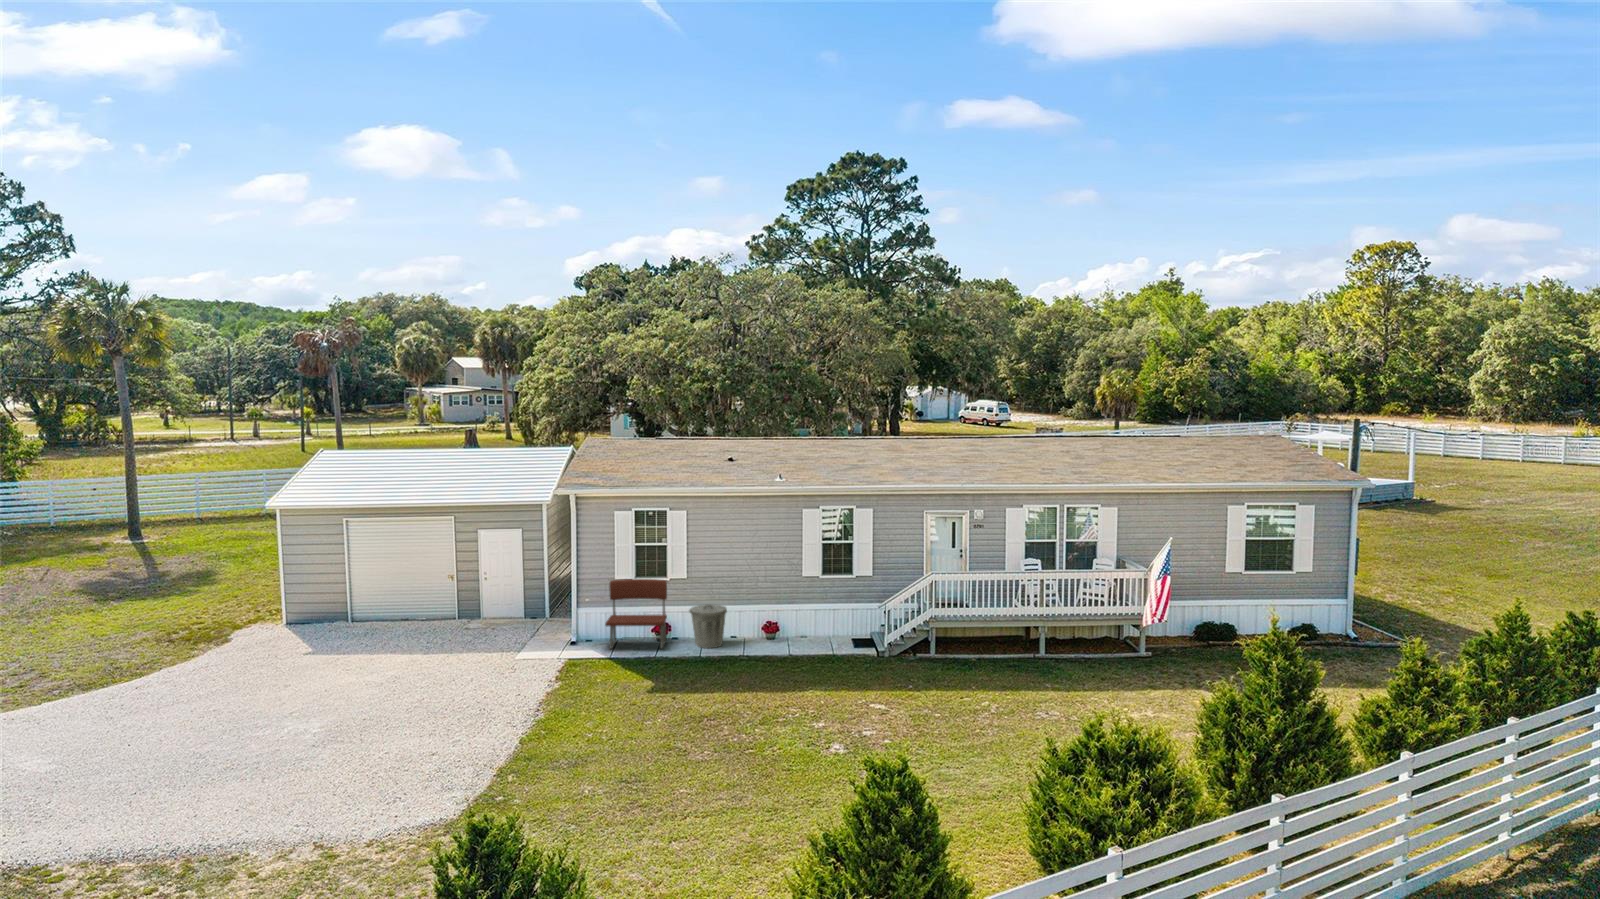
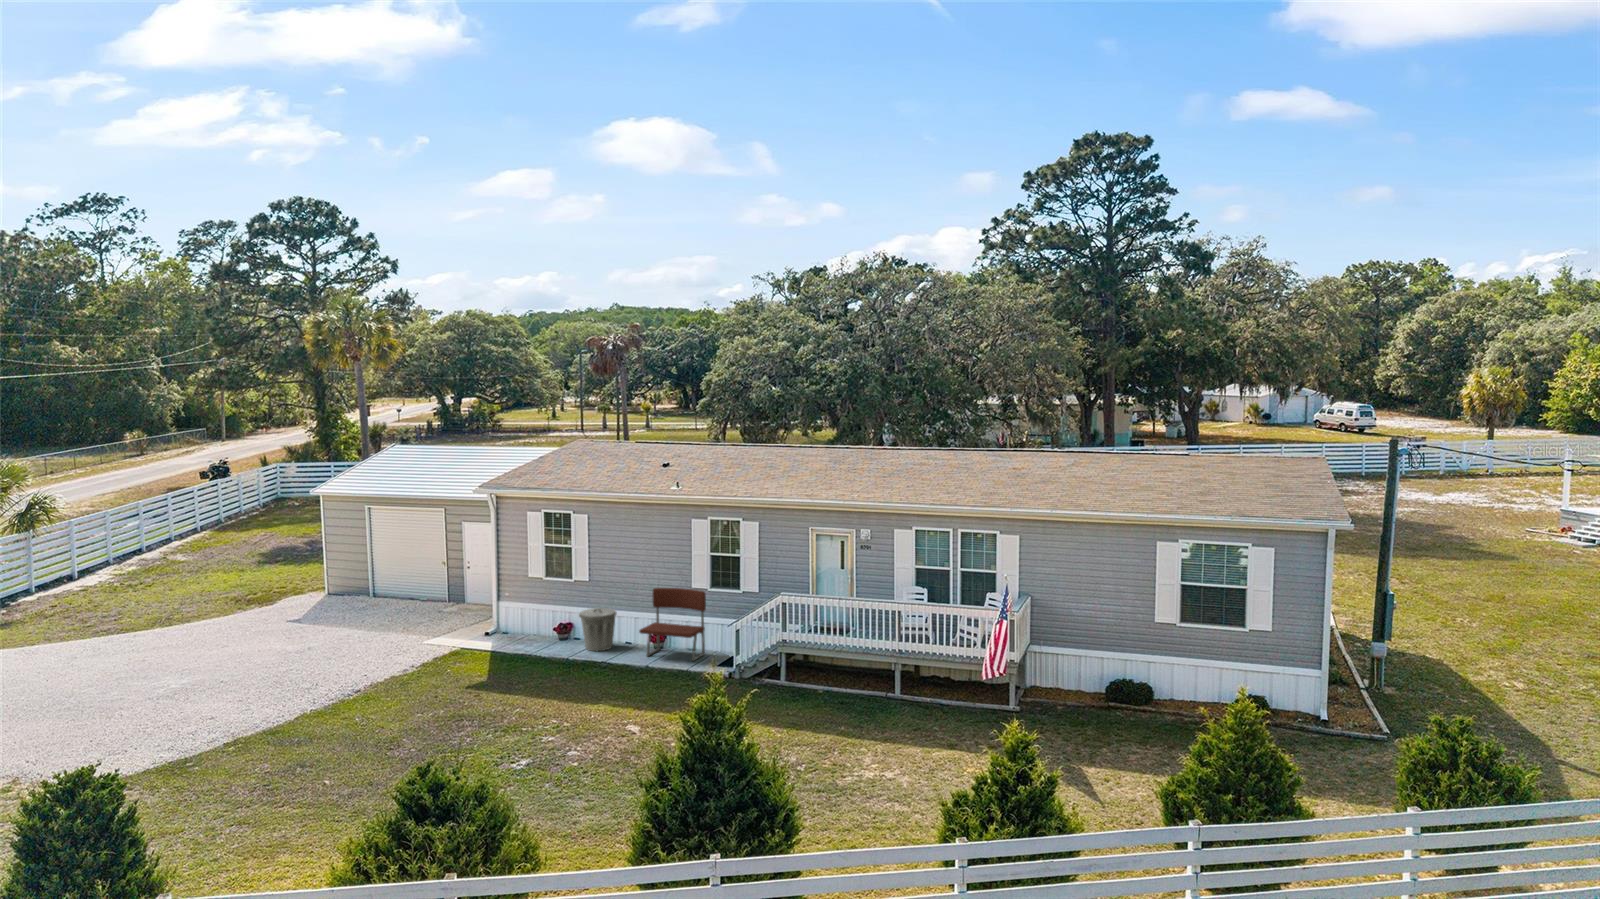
bench: present [605,579,667,649] -> present [639,588,706,661]

